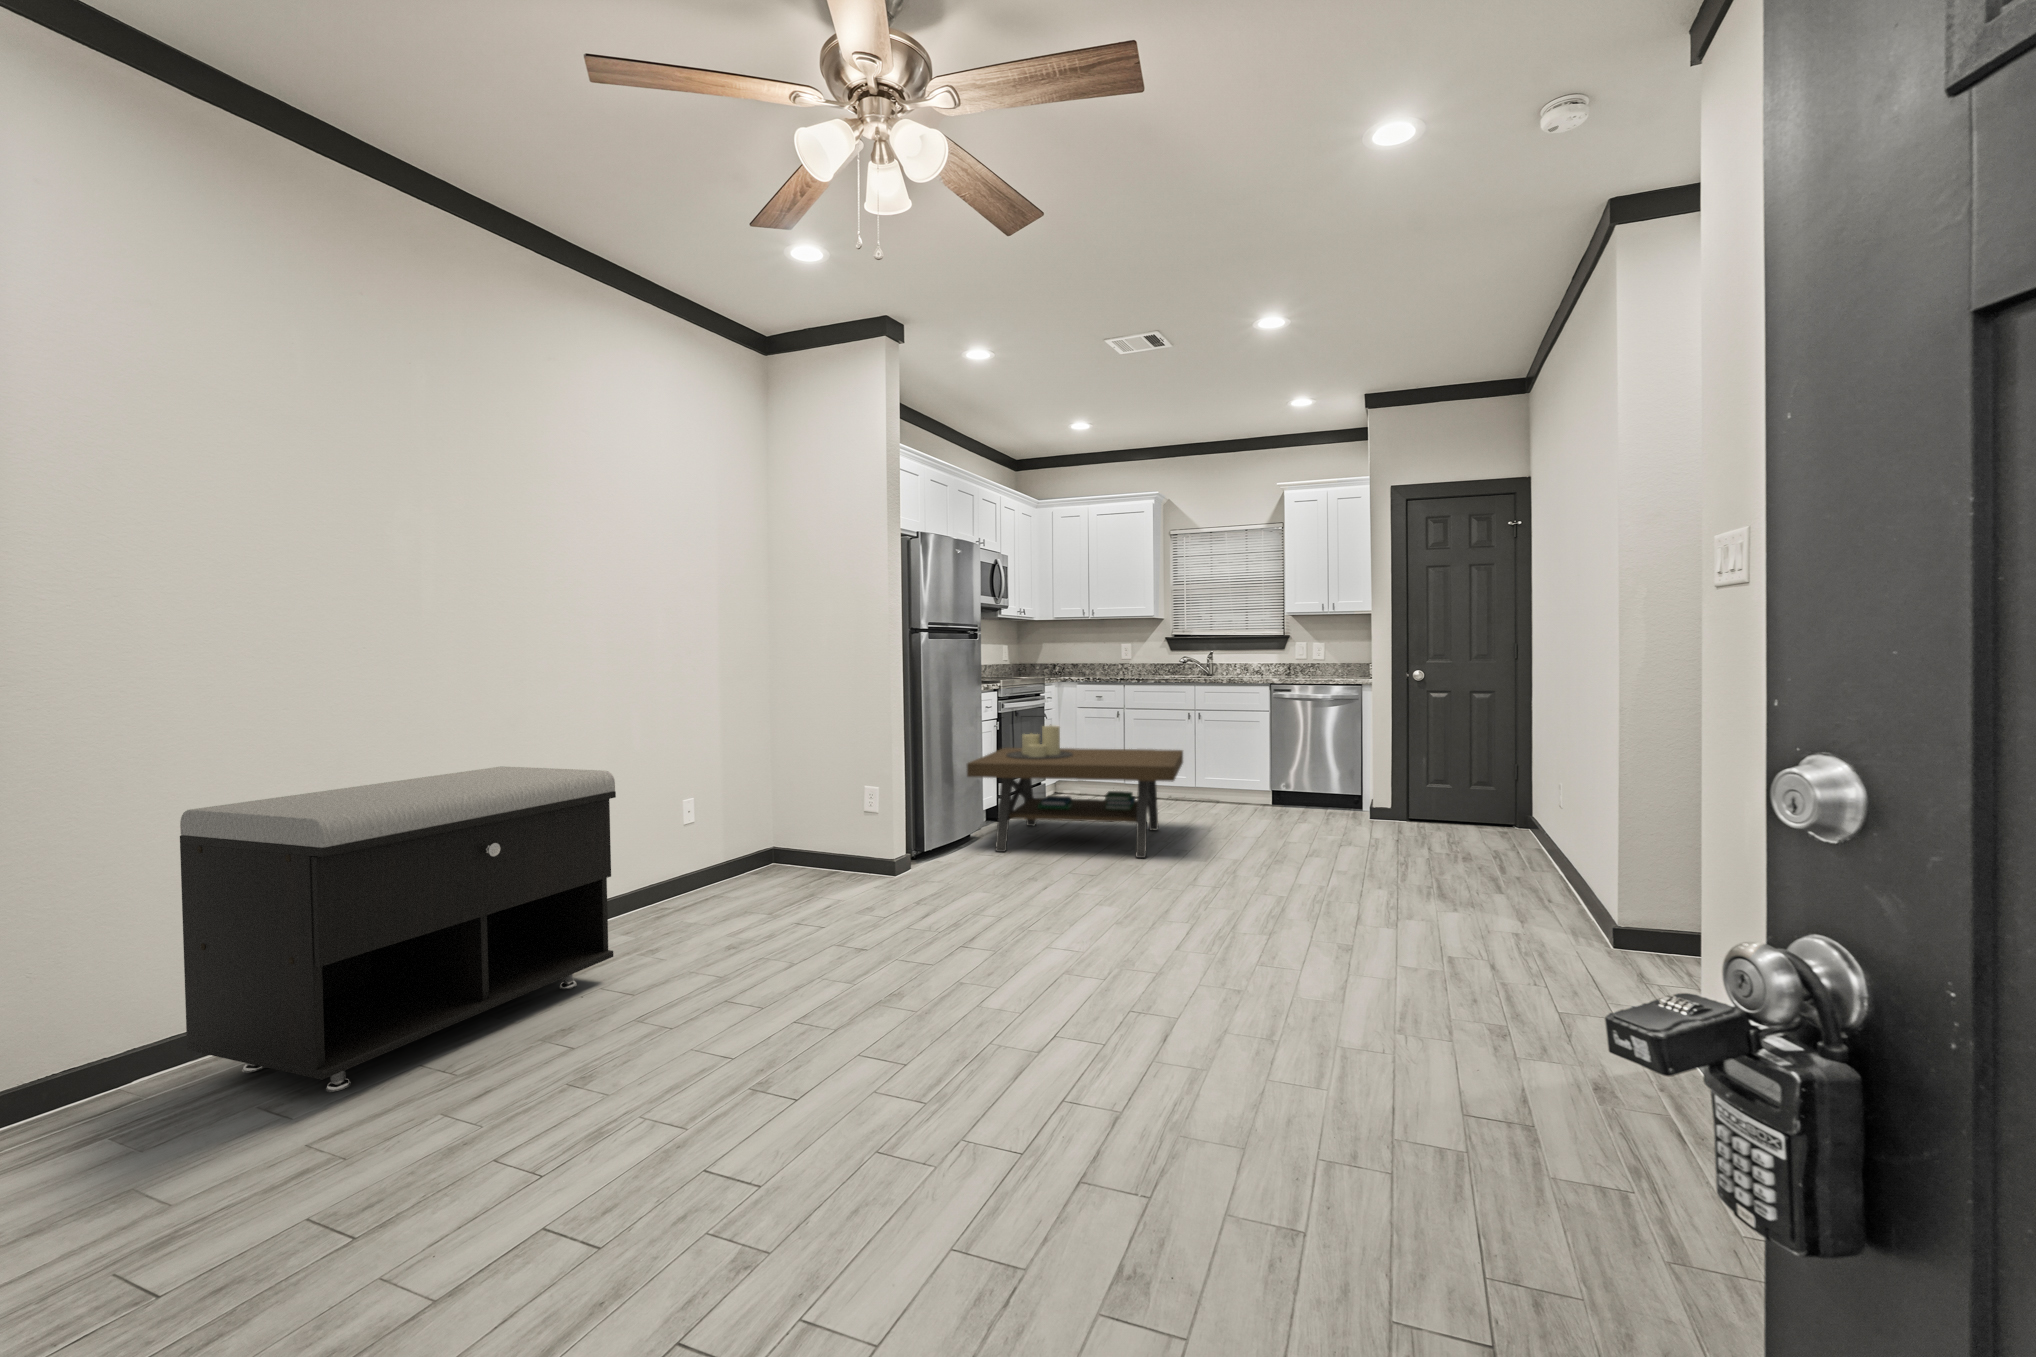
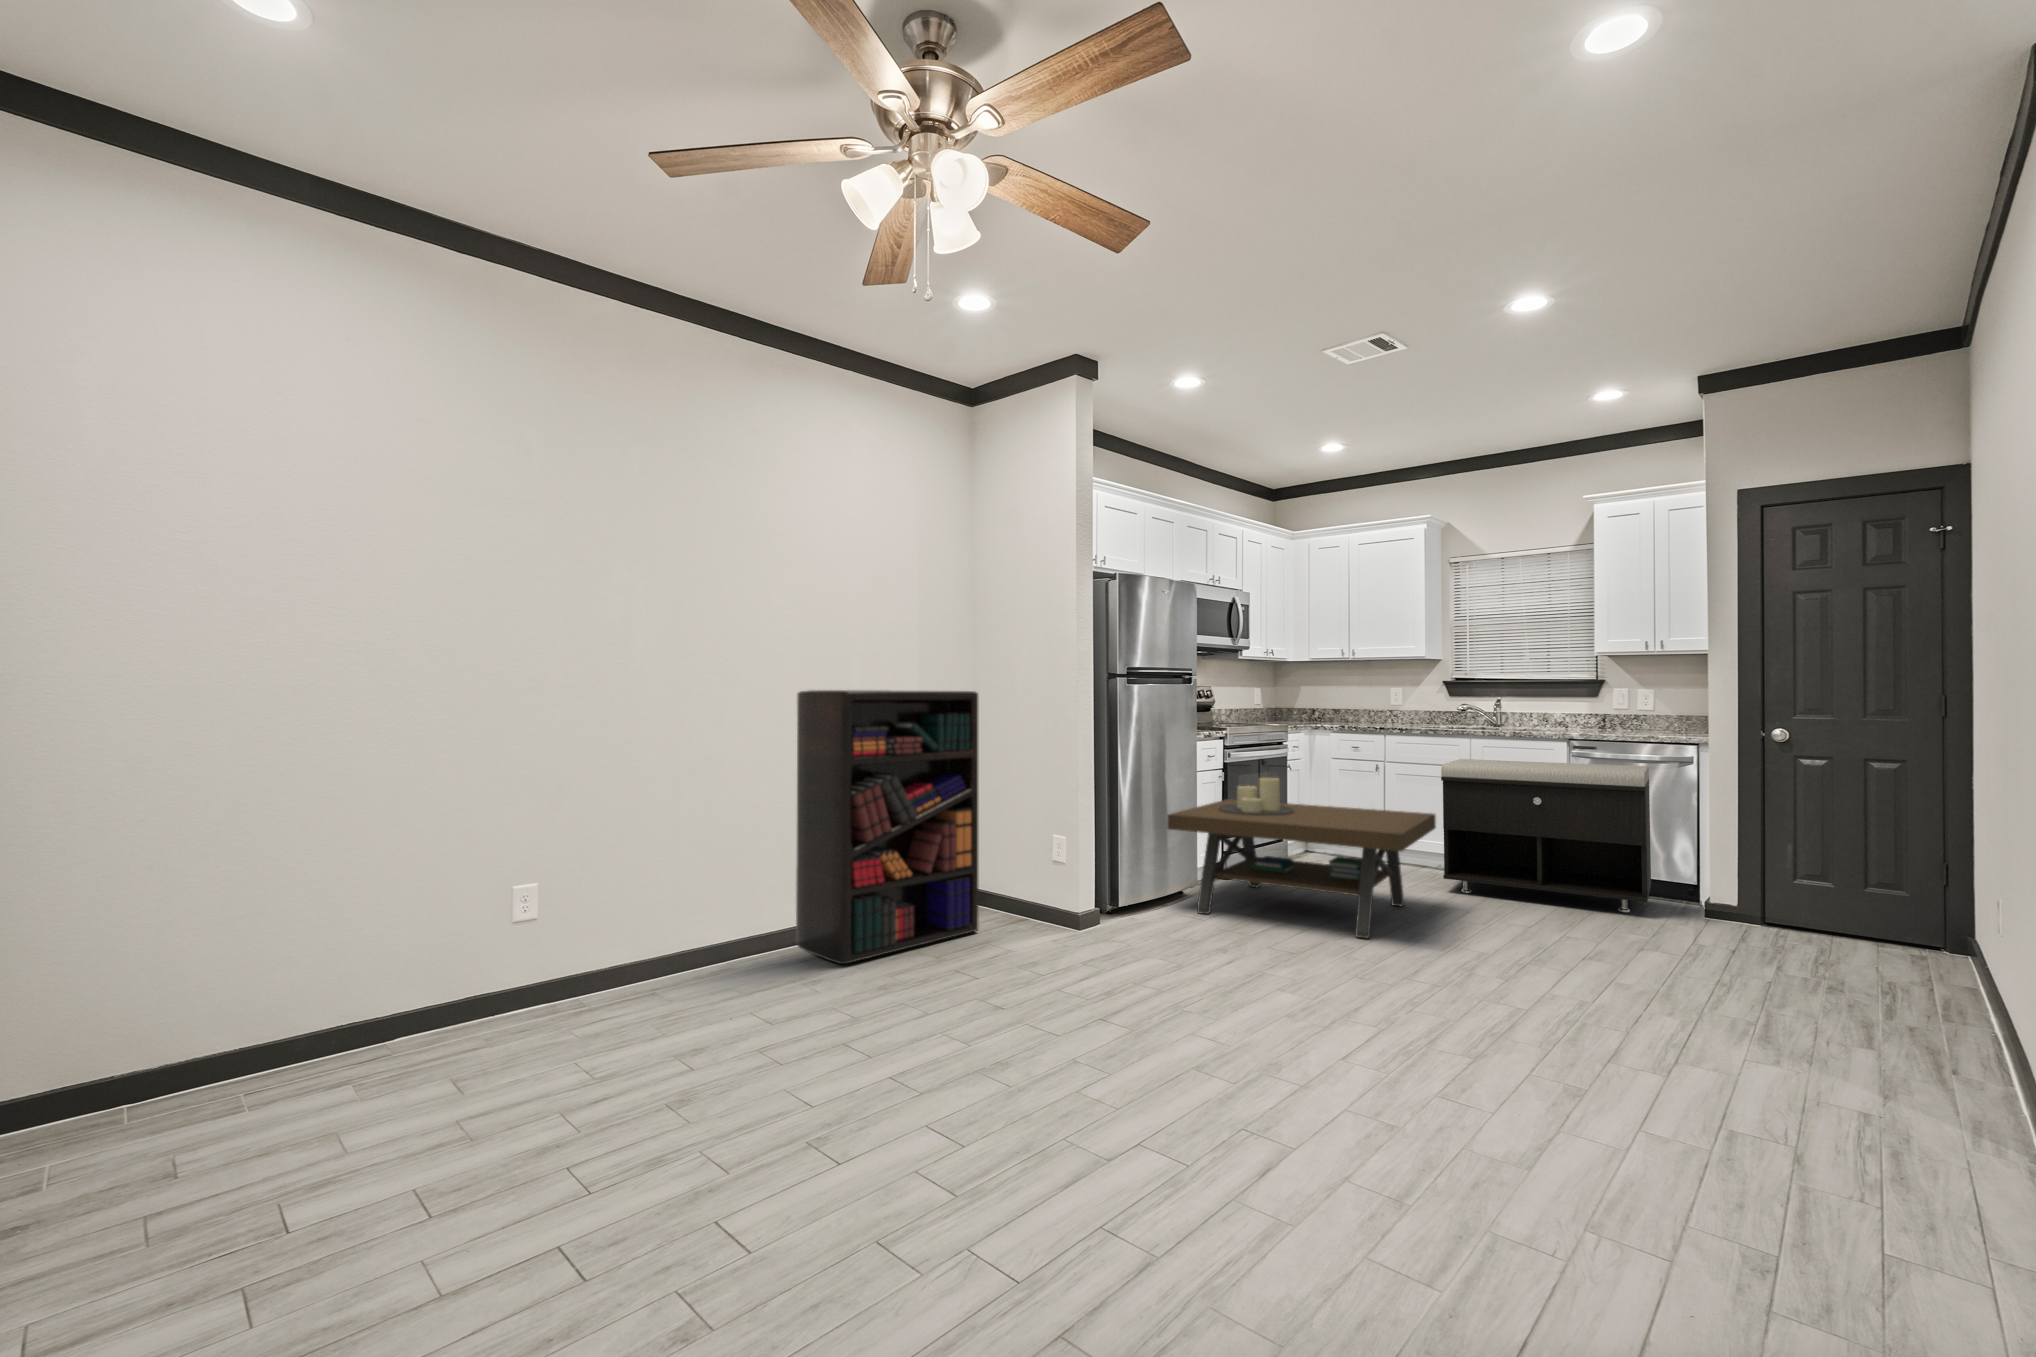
bookshelf: none [604,648,801,935] -> present [796,690,979,964]
storage bench: present [180,766,616,1092] -> present [1441,759,1651,913]

